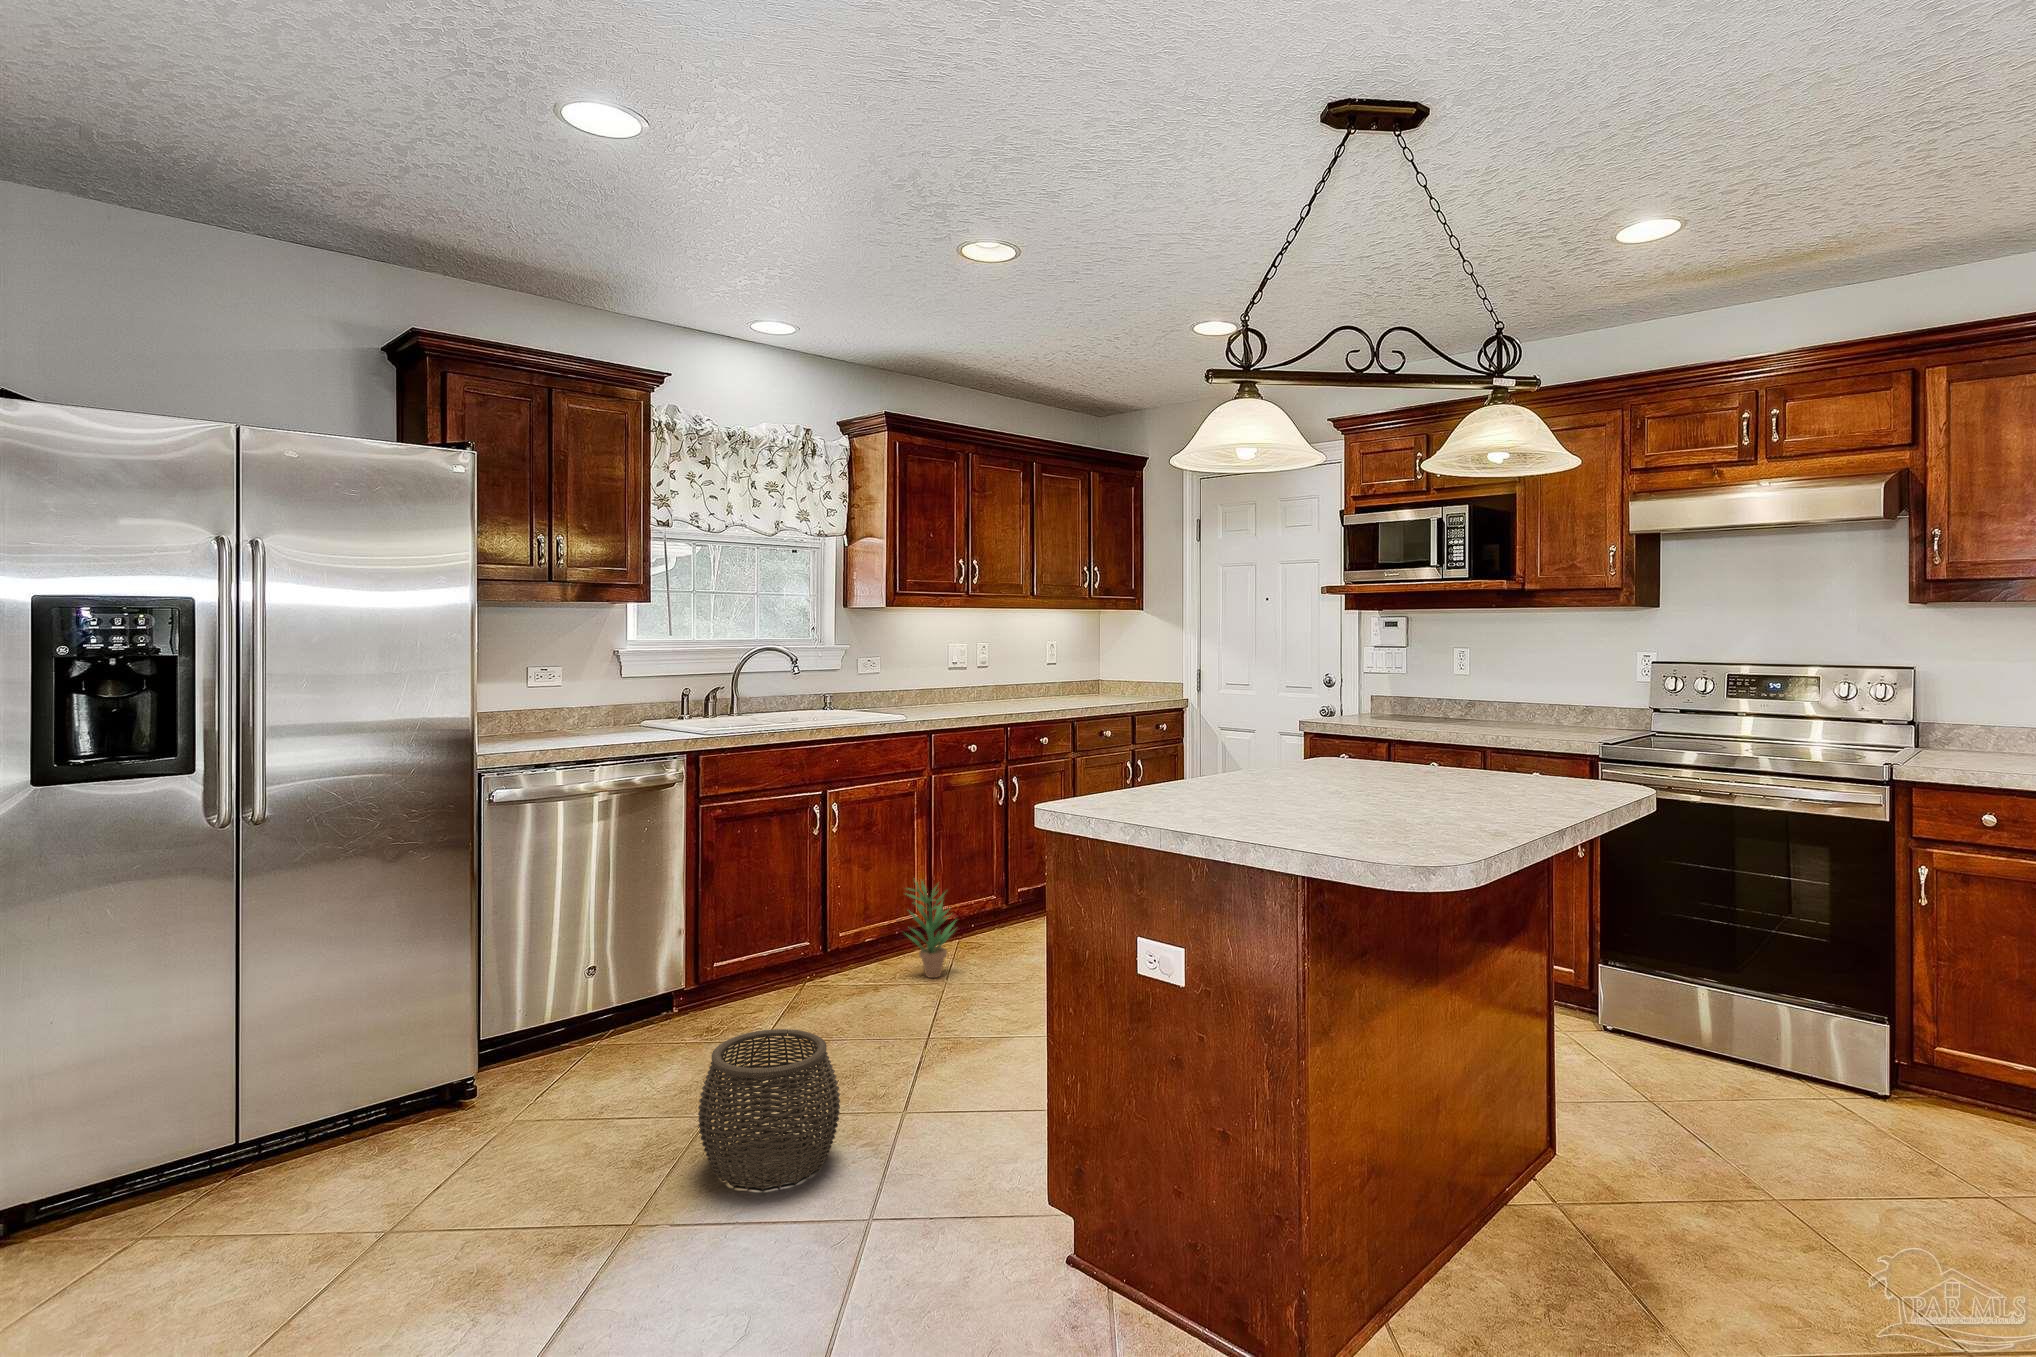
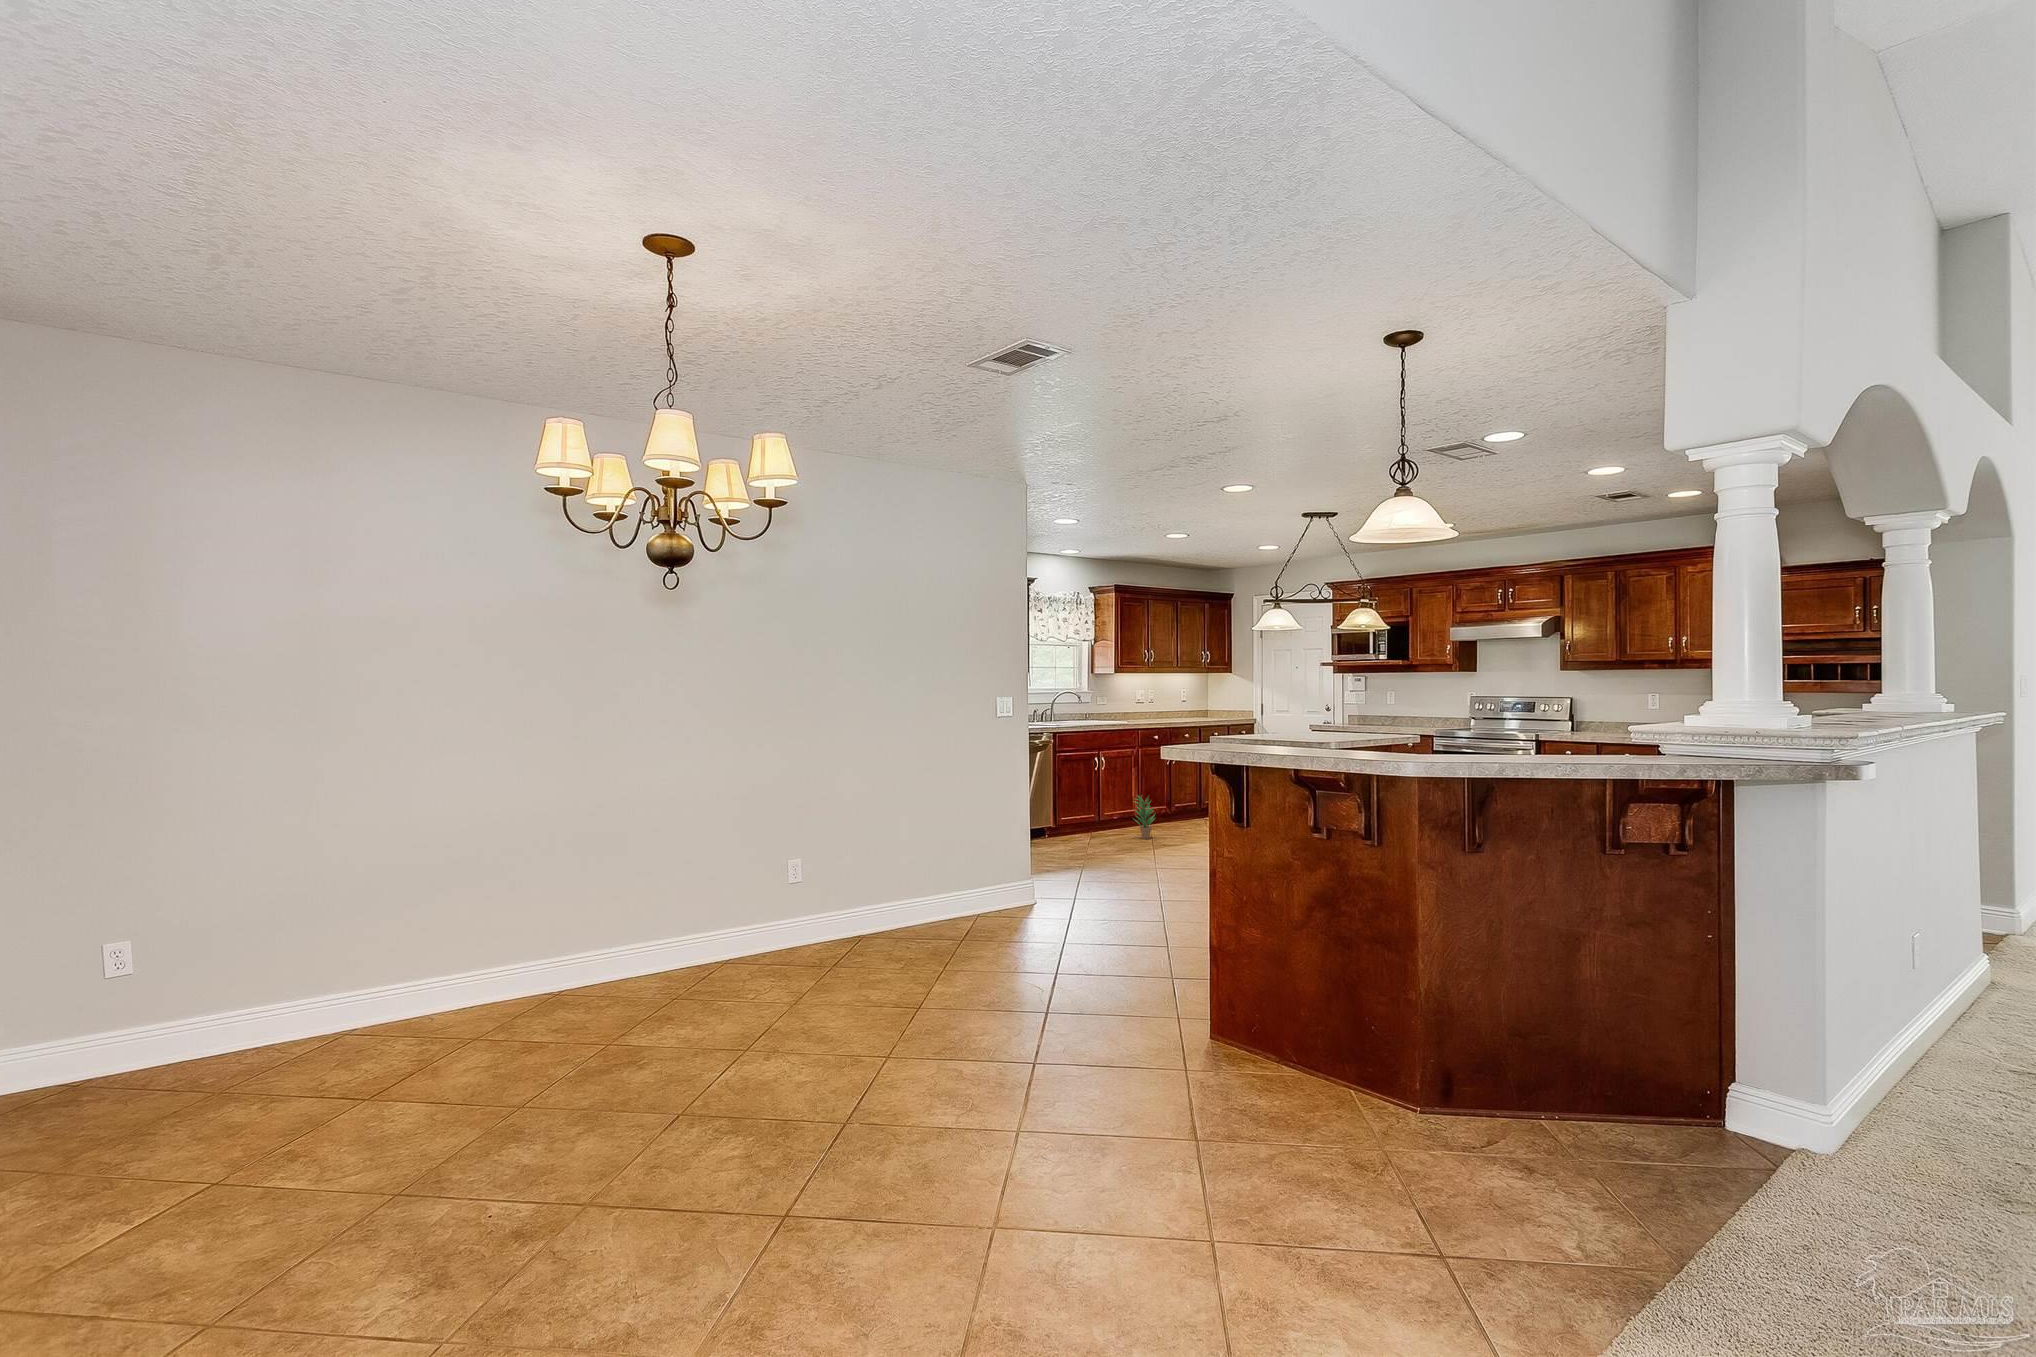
woven basket: present [698,1029,840,1190] -> none [1092,828,1141,875]

